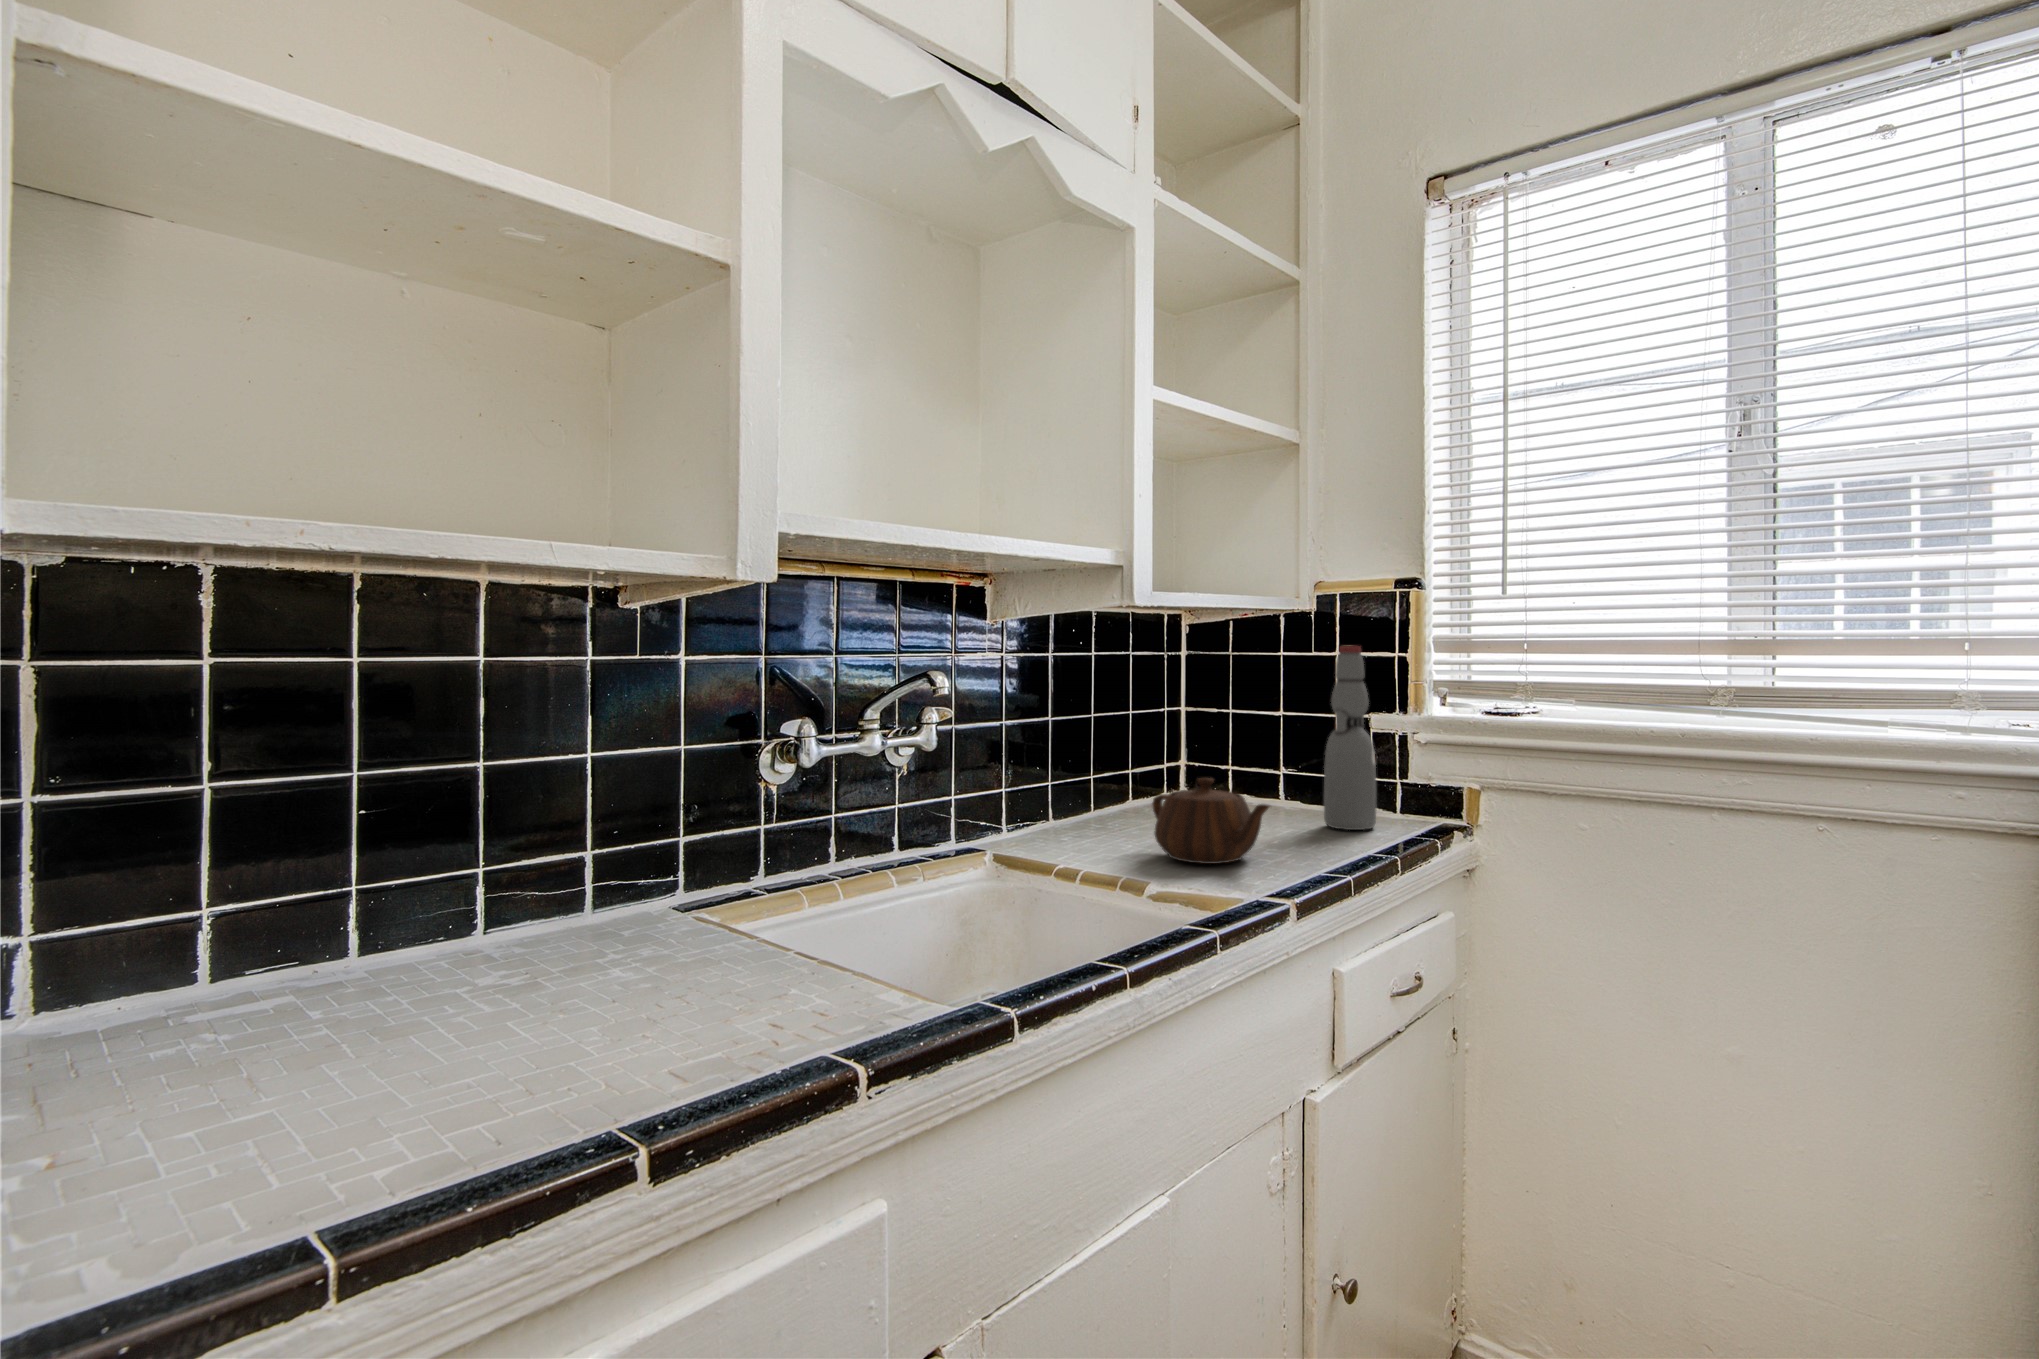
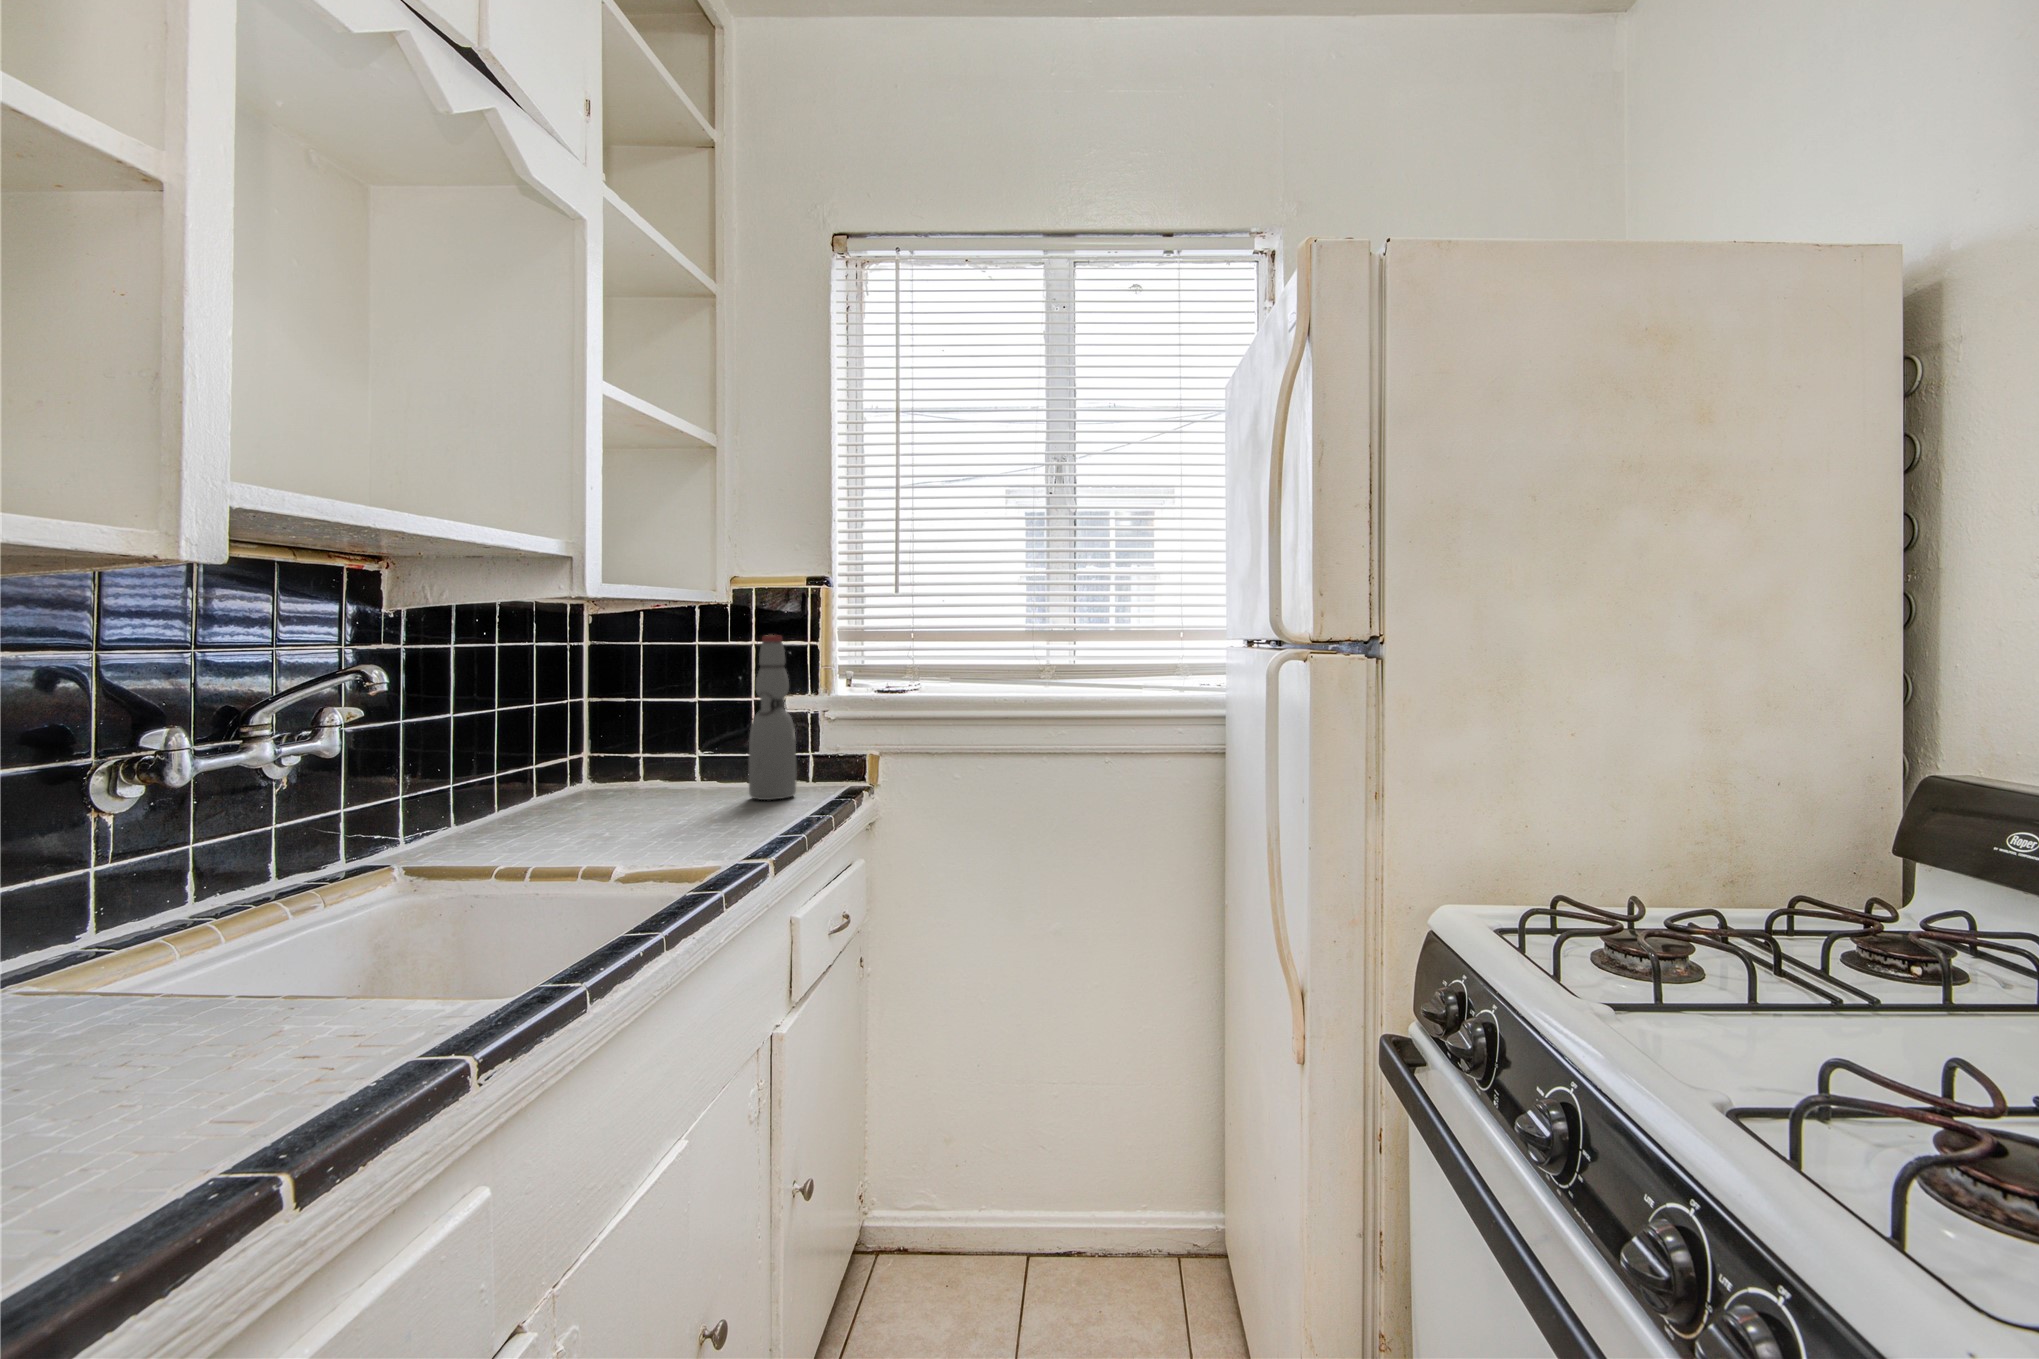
teapot: present [1152,778,1270,864] -> none [591,763,730,844]

